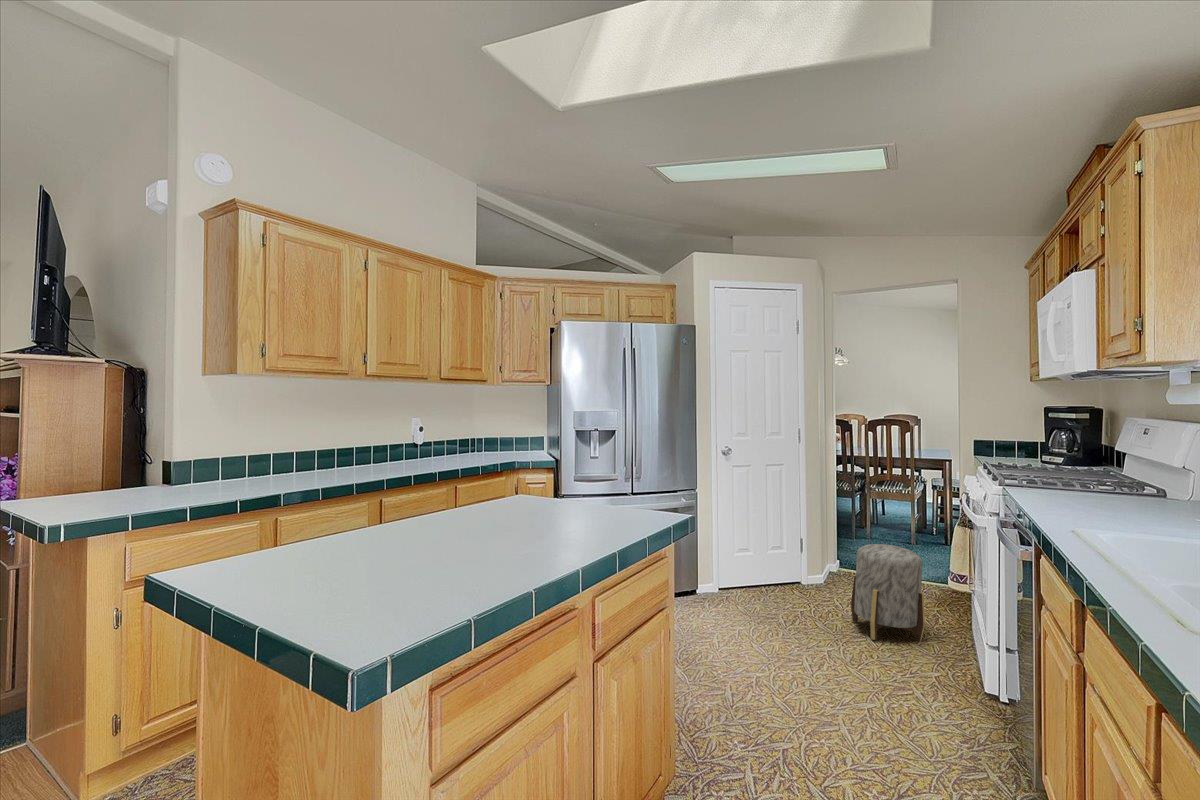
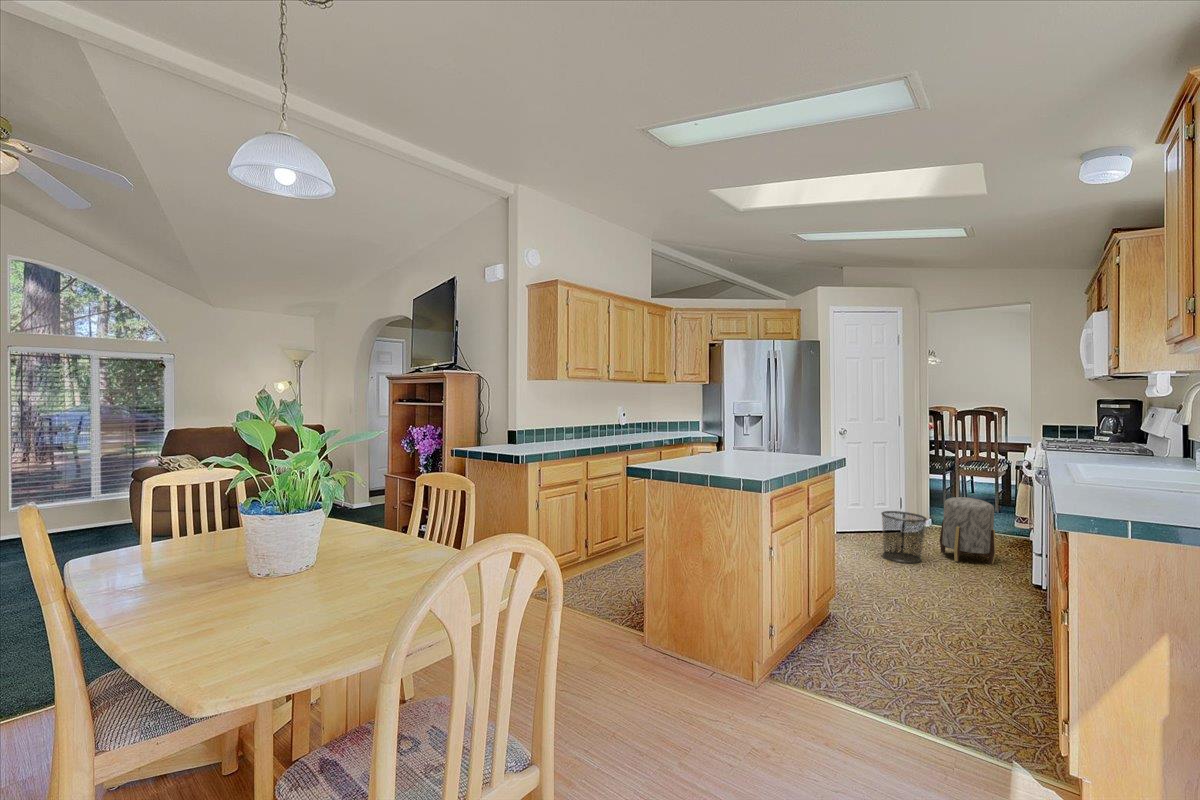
waste bin: none [773,567,835,648] -> present [881,511,927,563]

